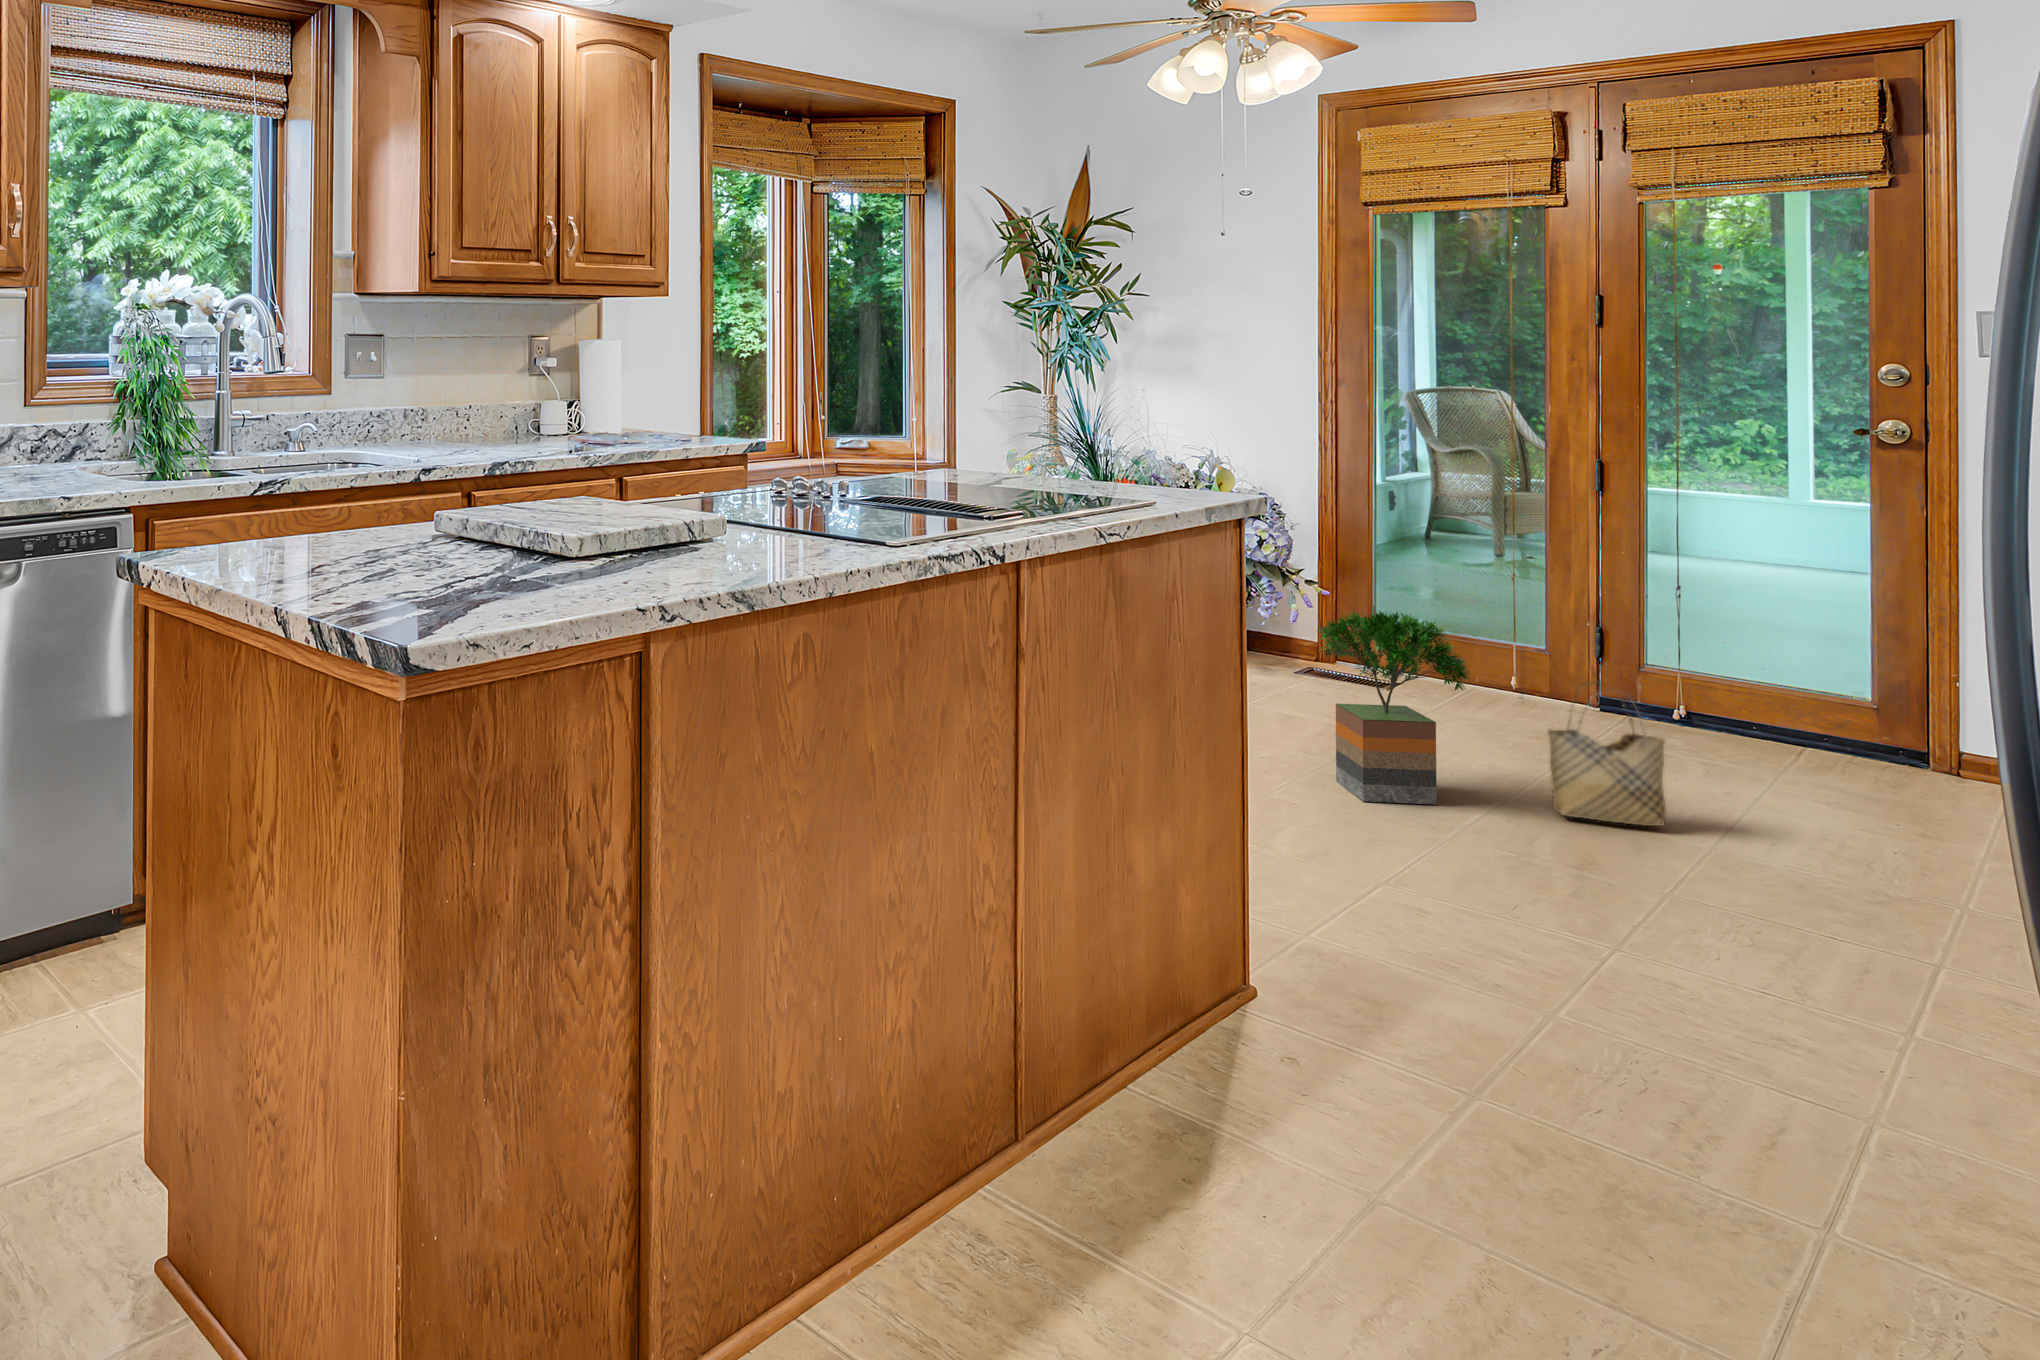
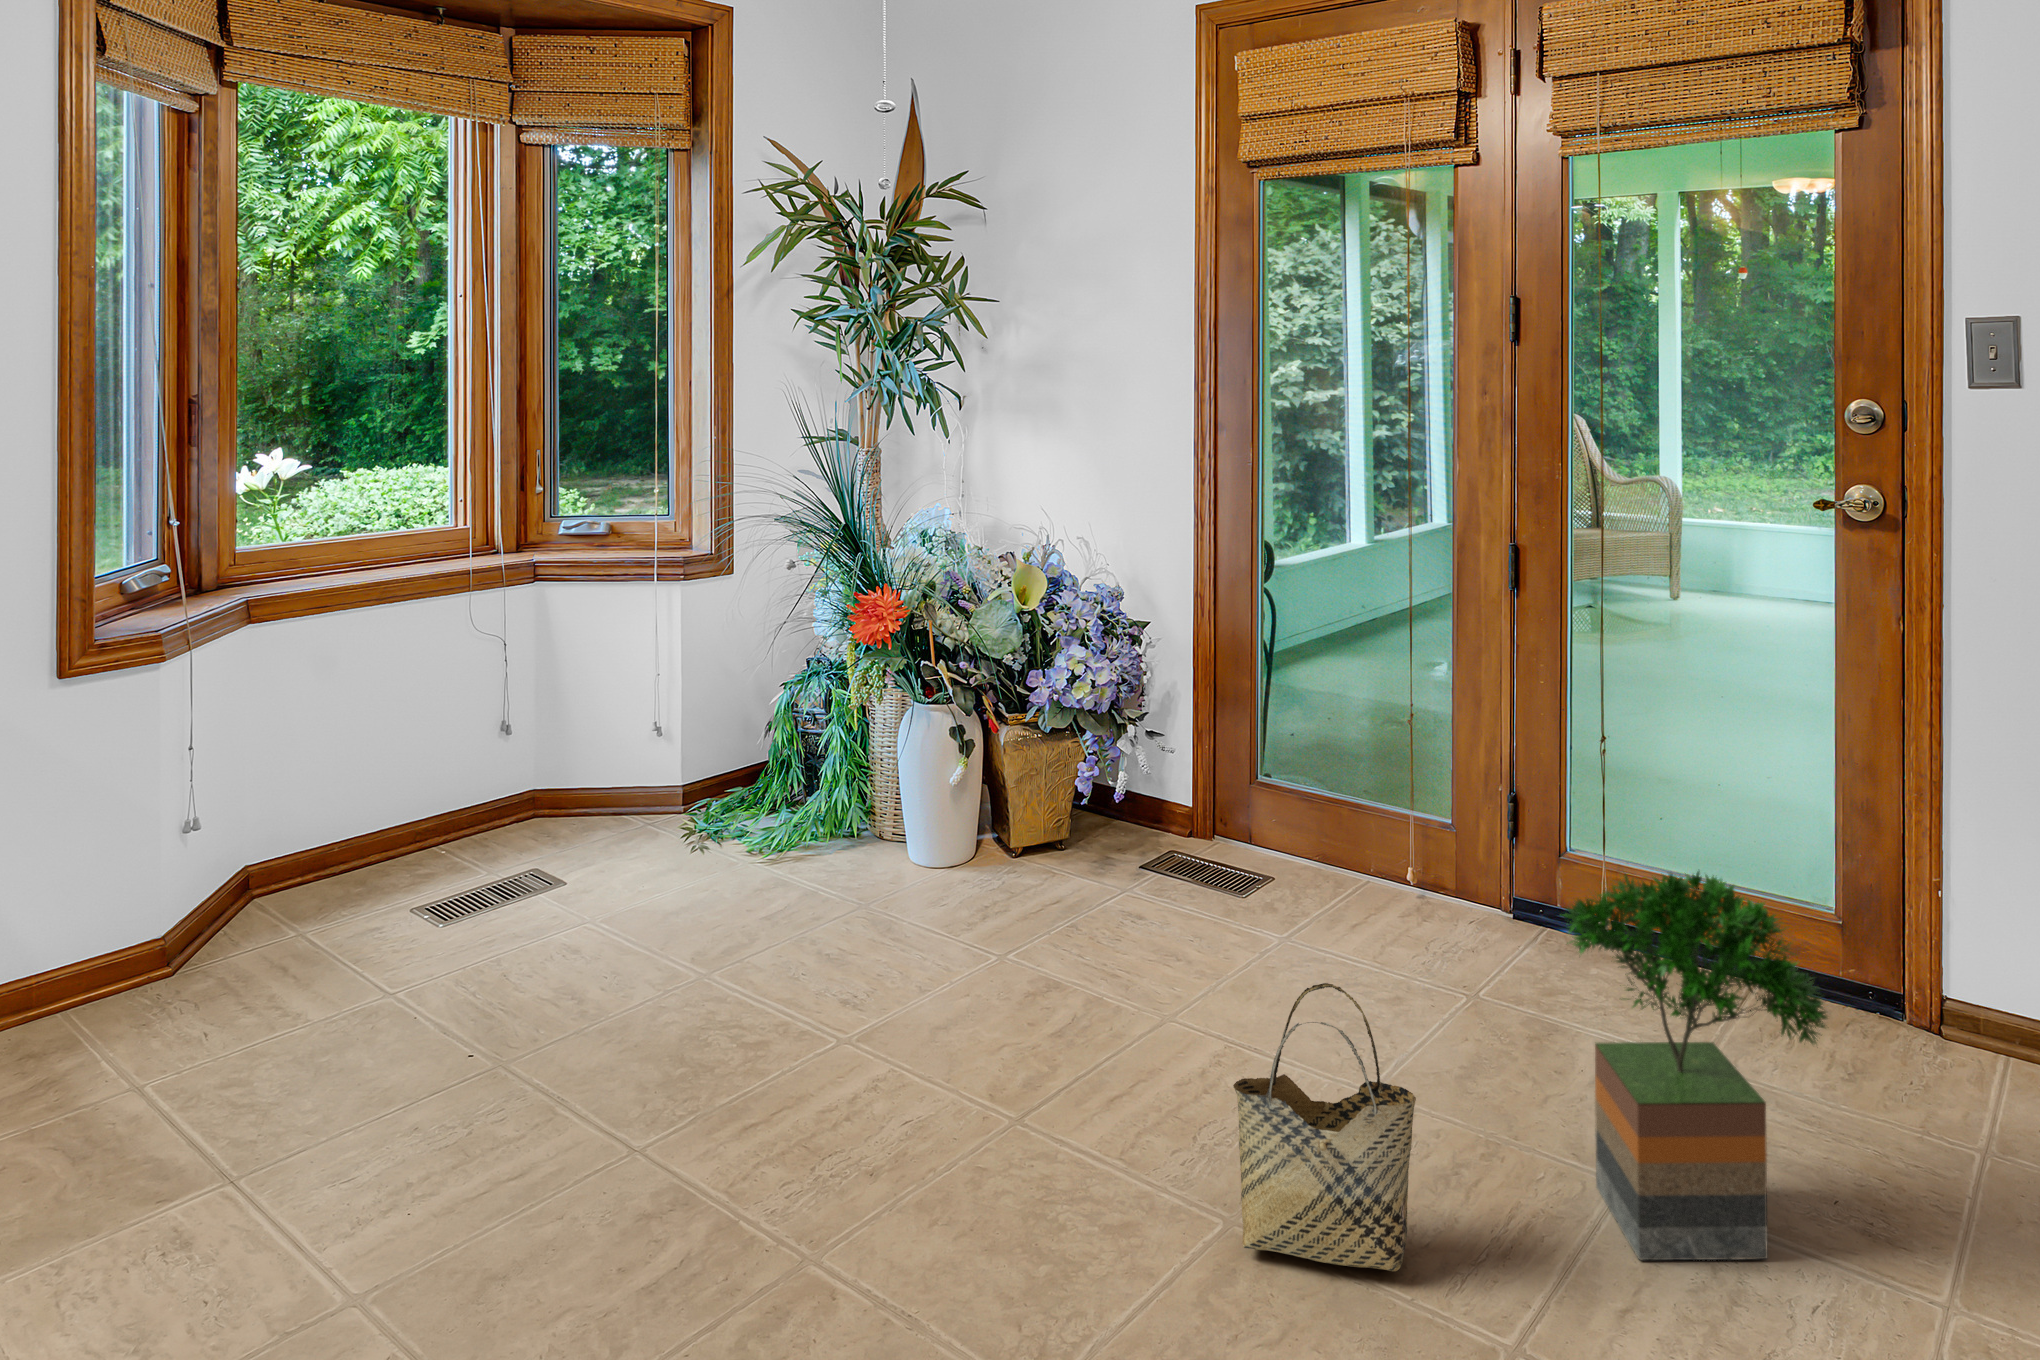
potted tree: present [1318,610,1471,804] -> present [1563,872,1827,1260]

